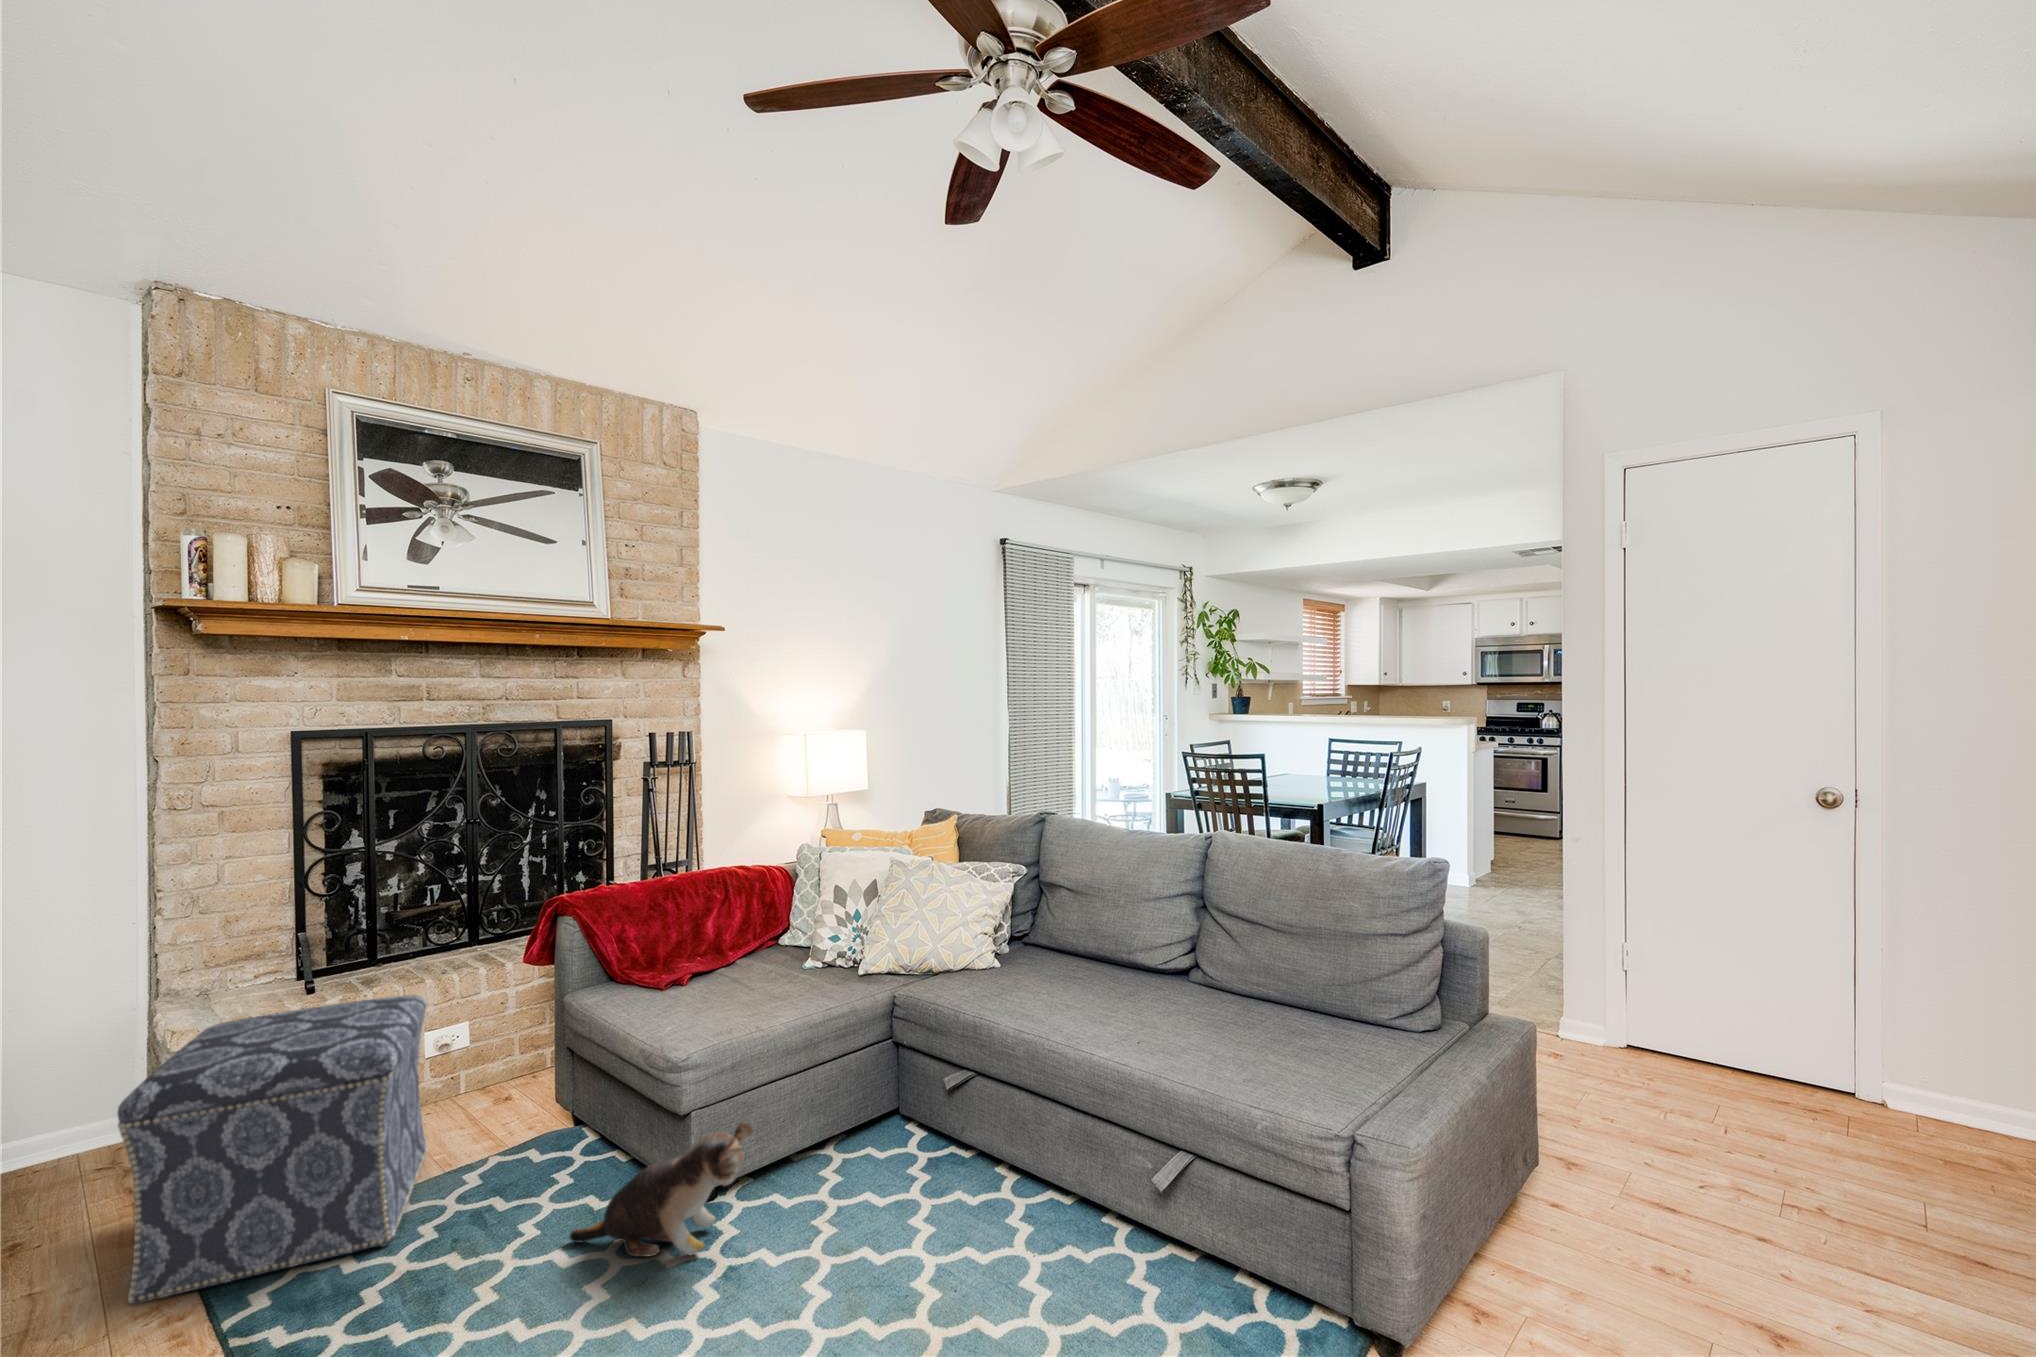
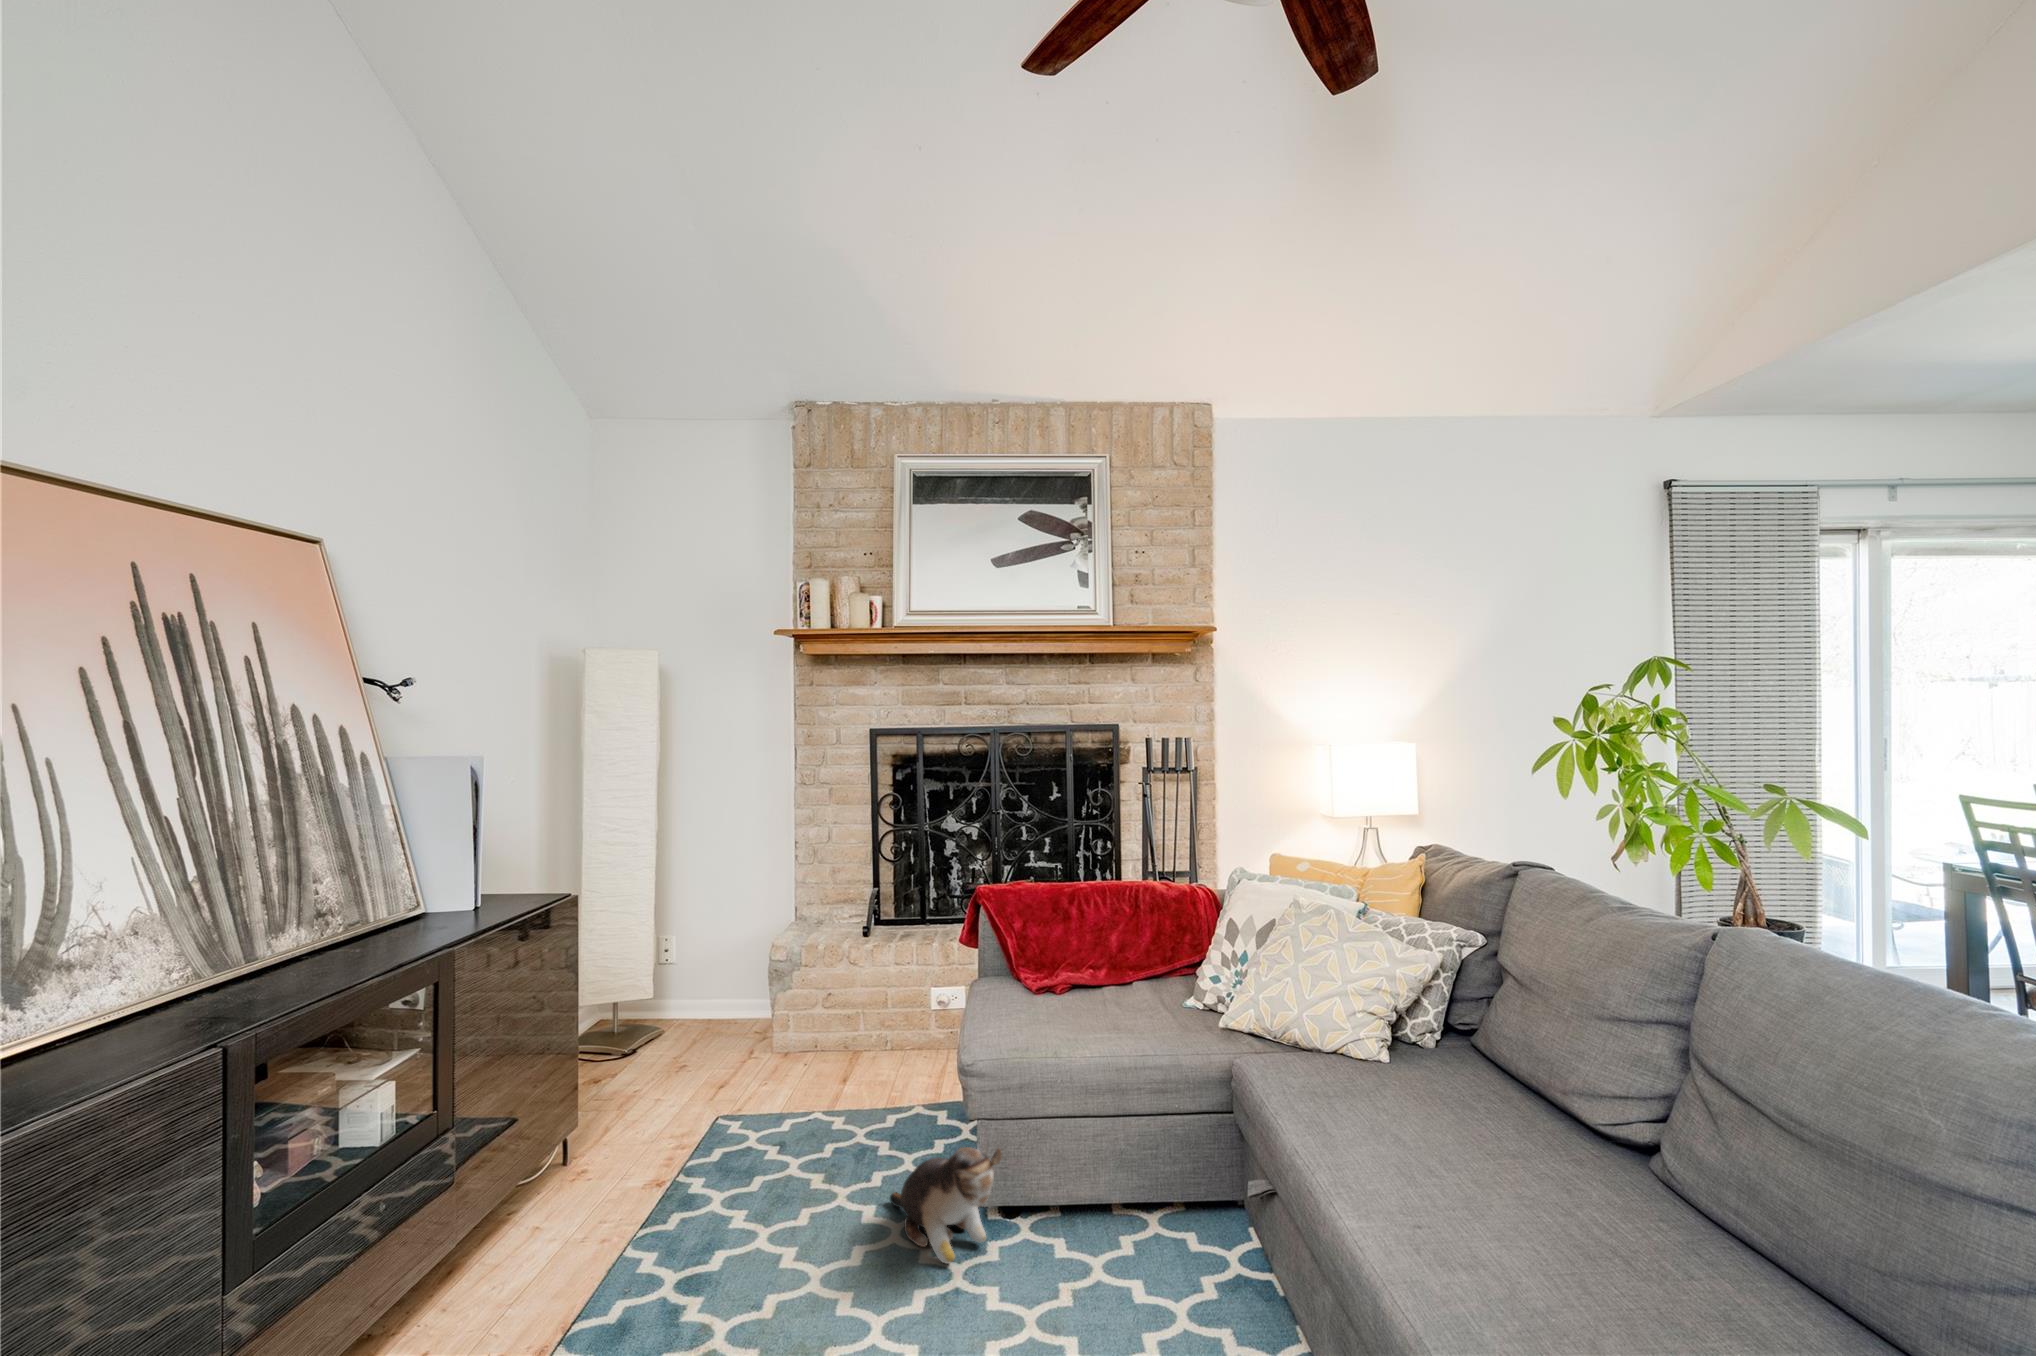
ottoman: present [118,995,428,1304] -> none [677,940,894,1146]

